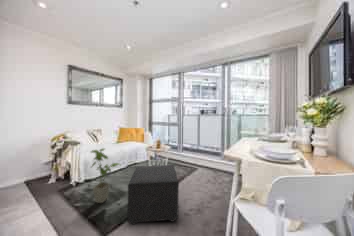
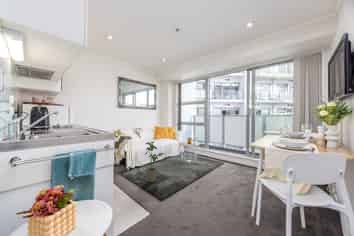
ottoman: present [128,165,179,225] -> none [176,156,213,198]

